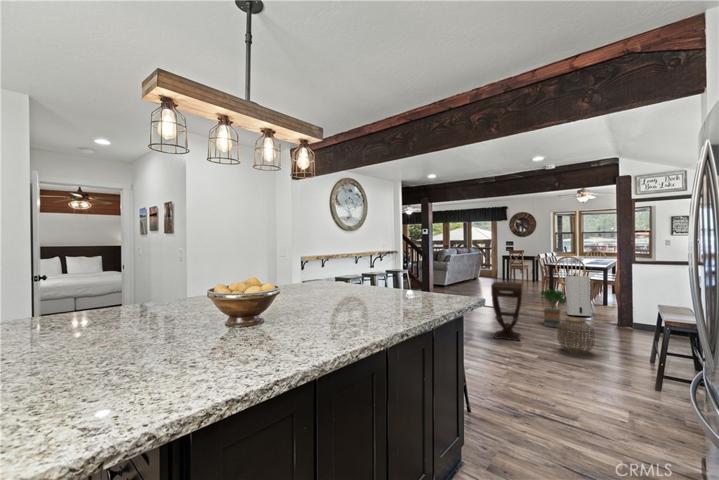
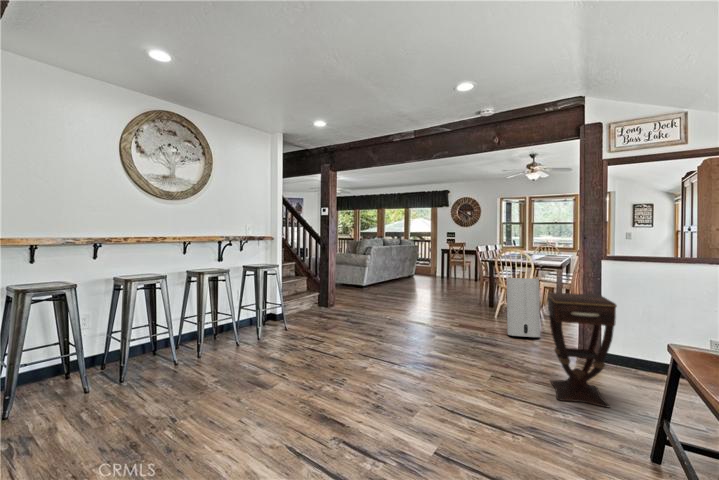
side table: present [491,282,522,341] -> present [548,292,617,408]
potted tree: present [541,290,566,327] -> none [465,299,506,362]
woven basket: present [557,317,595,355] -> none [478,359,543,435]

